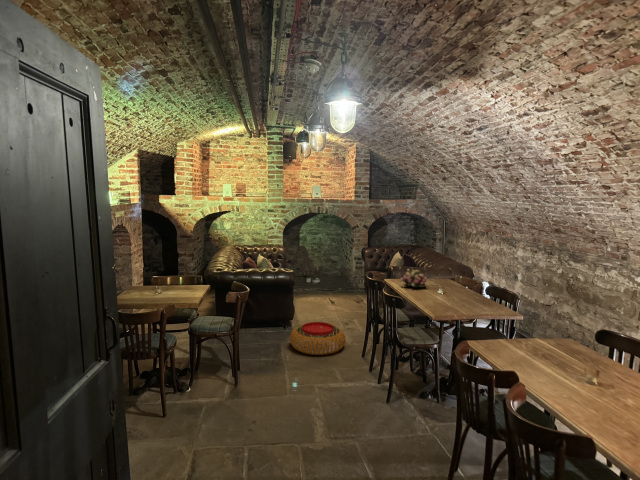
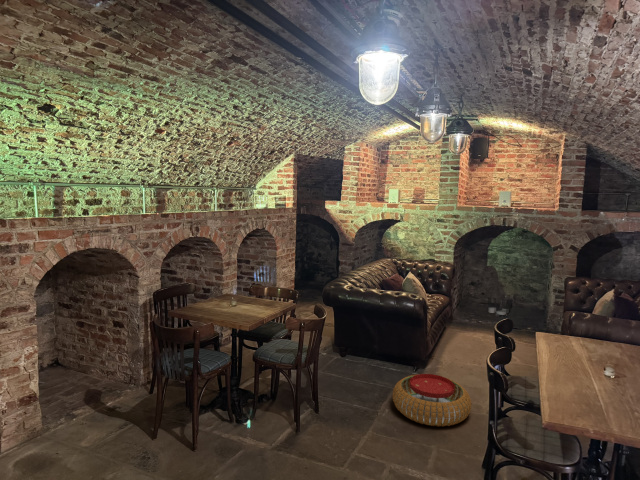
flower arrangement: present [400,269,427,287] -> none [560,325,613,360]

